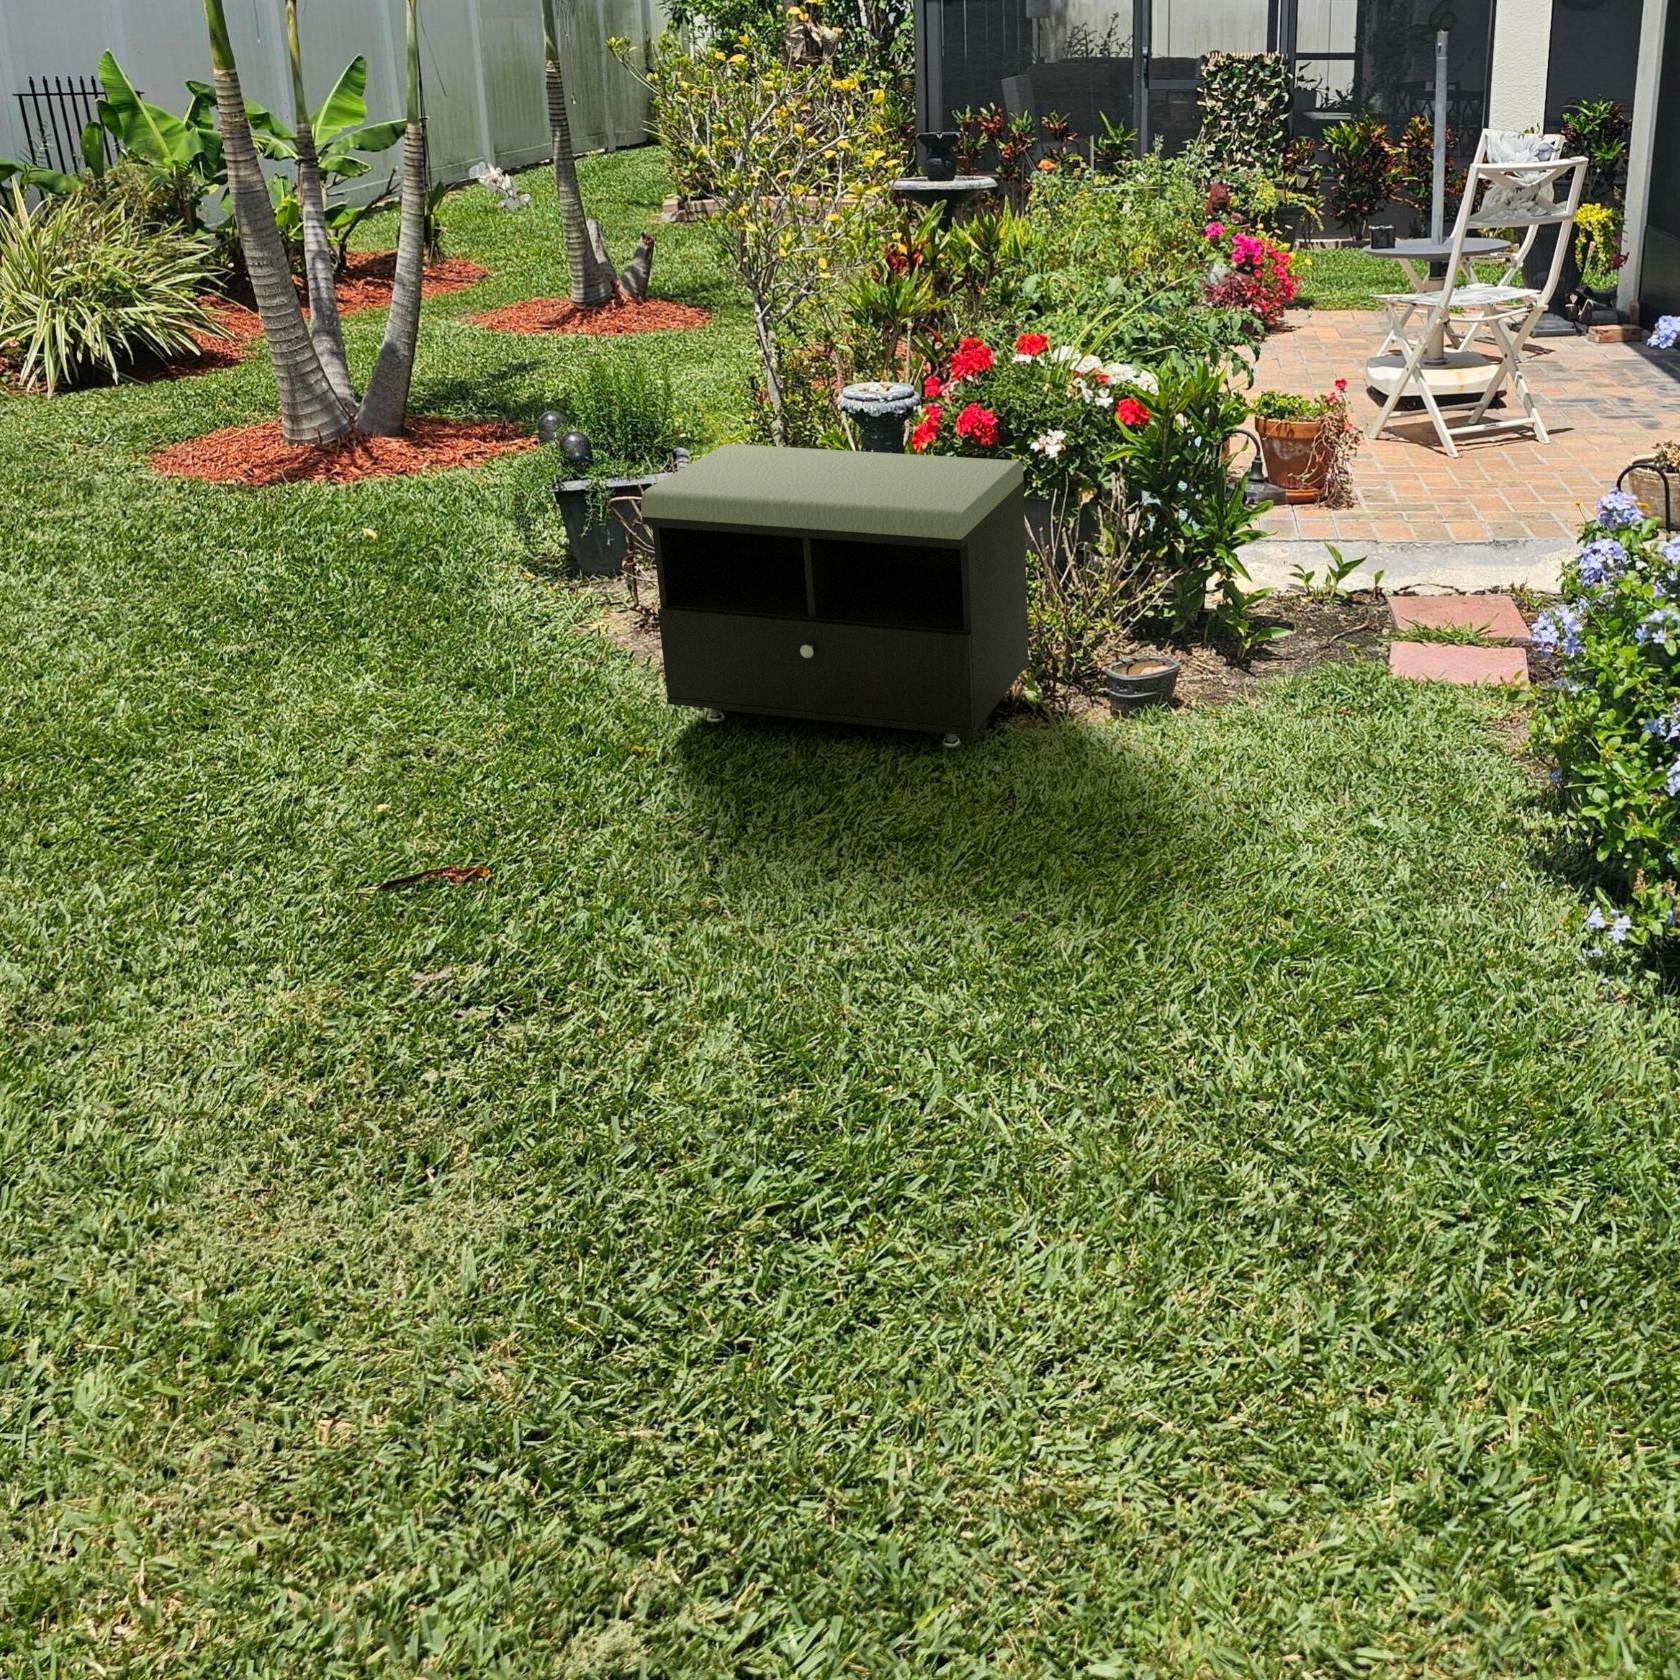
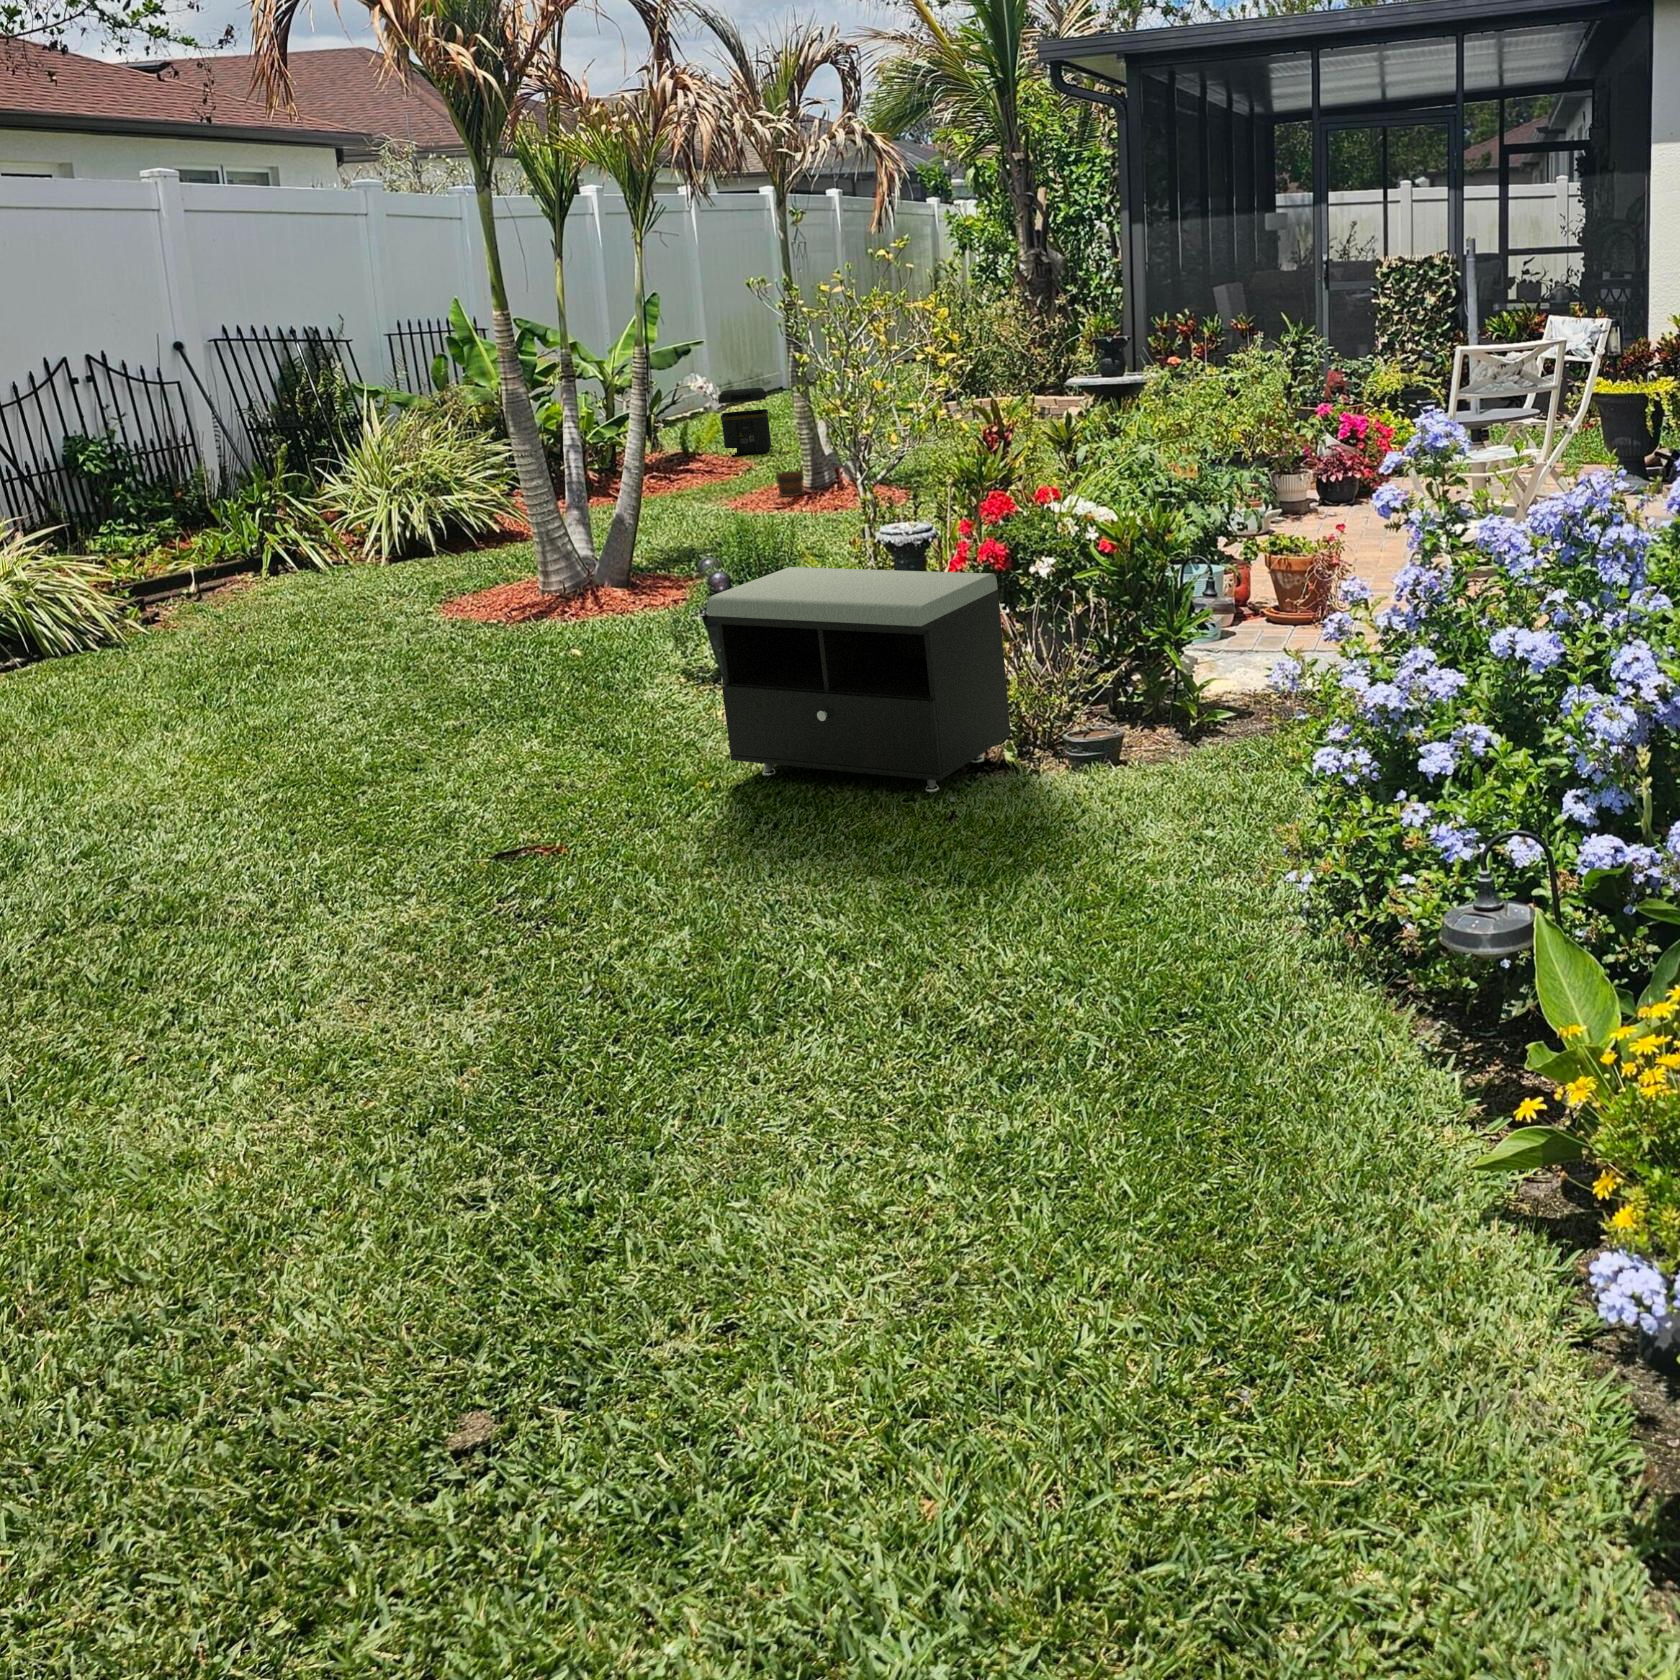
toolbox: none [438,176,503,258] -> present [718,388,771,456]
wooden bucket: none [534,257,570,313] -> present [774,451,804,497]

